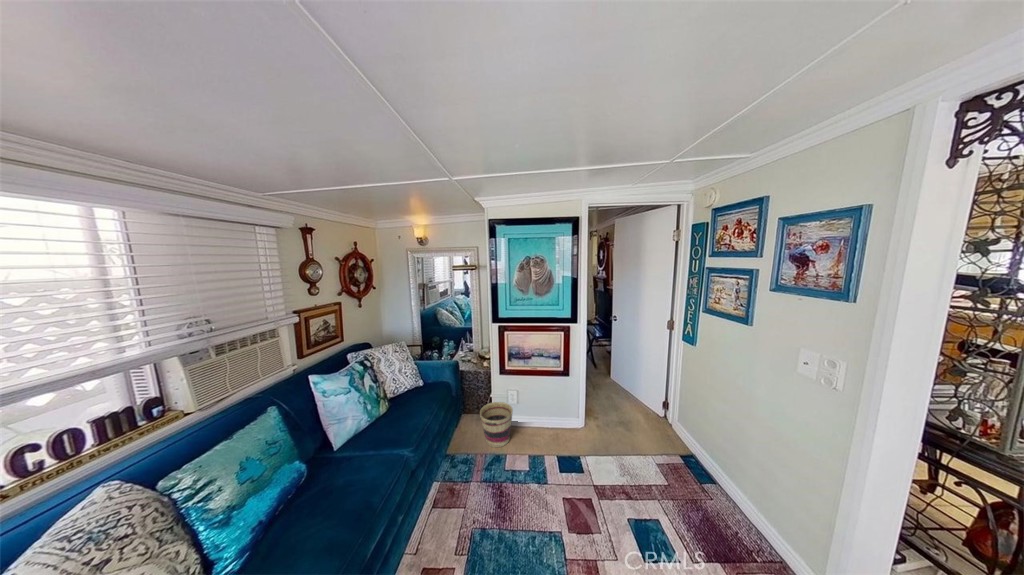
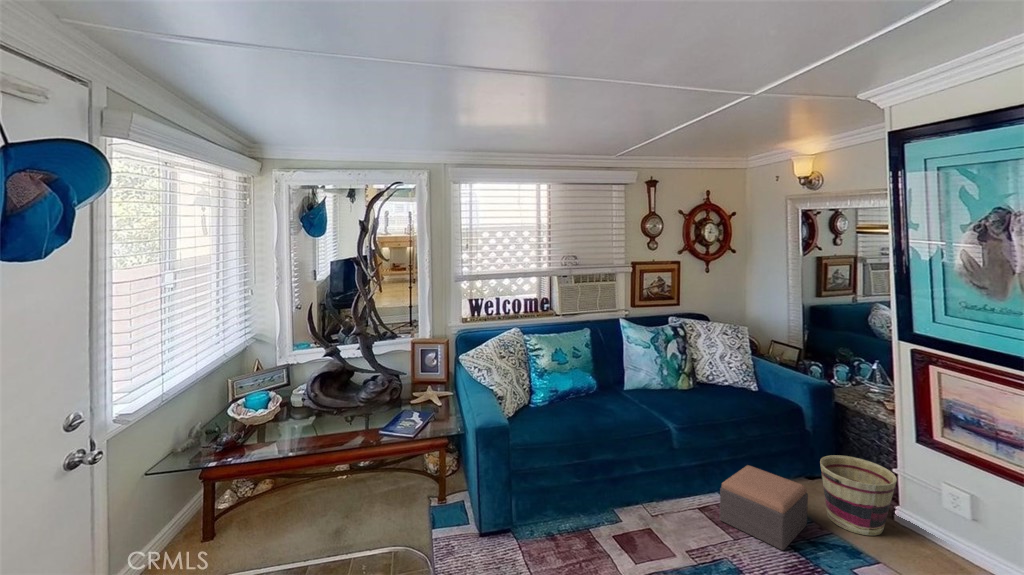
footstool: none [448,438,493,500] -> present [720,465,808,550]

